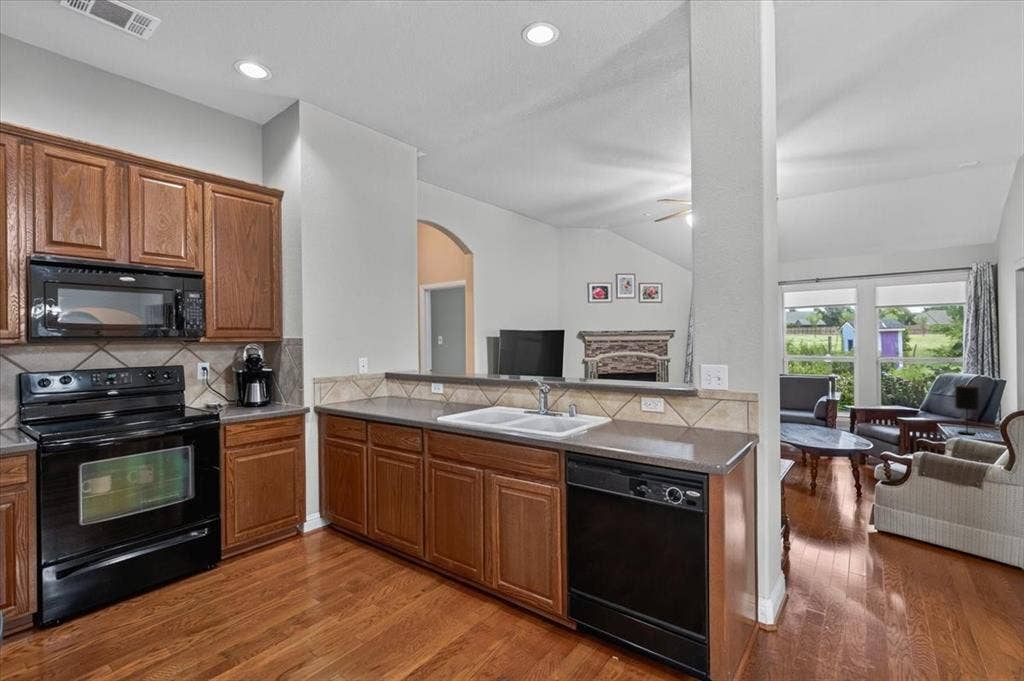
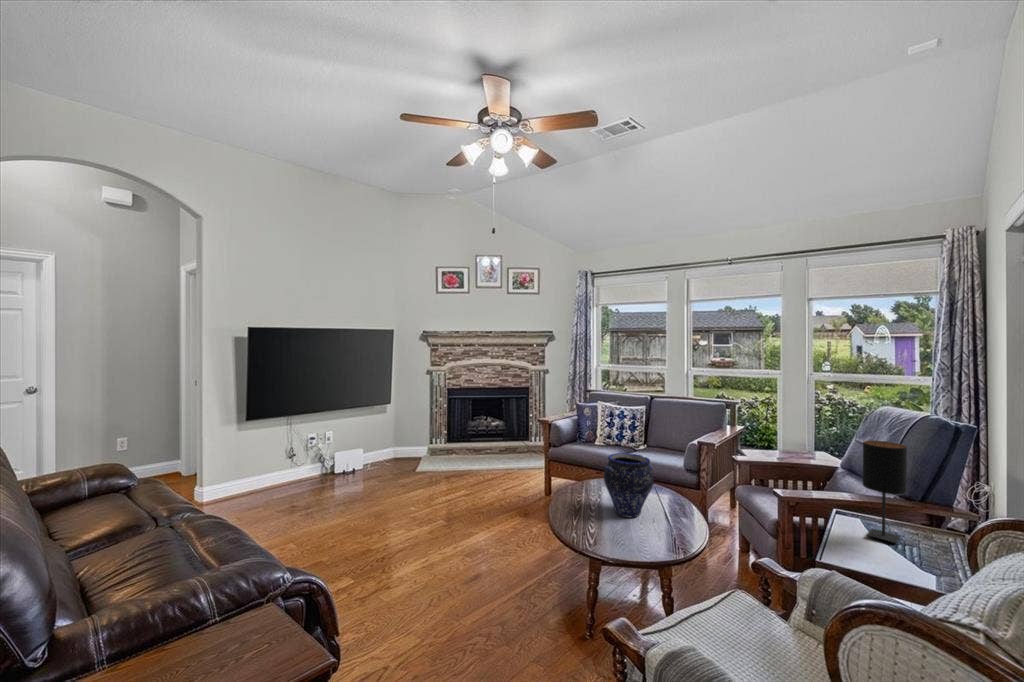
vase: none [801,401,834,435] -> present [604,453,653,517]

